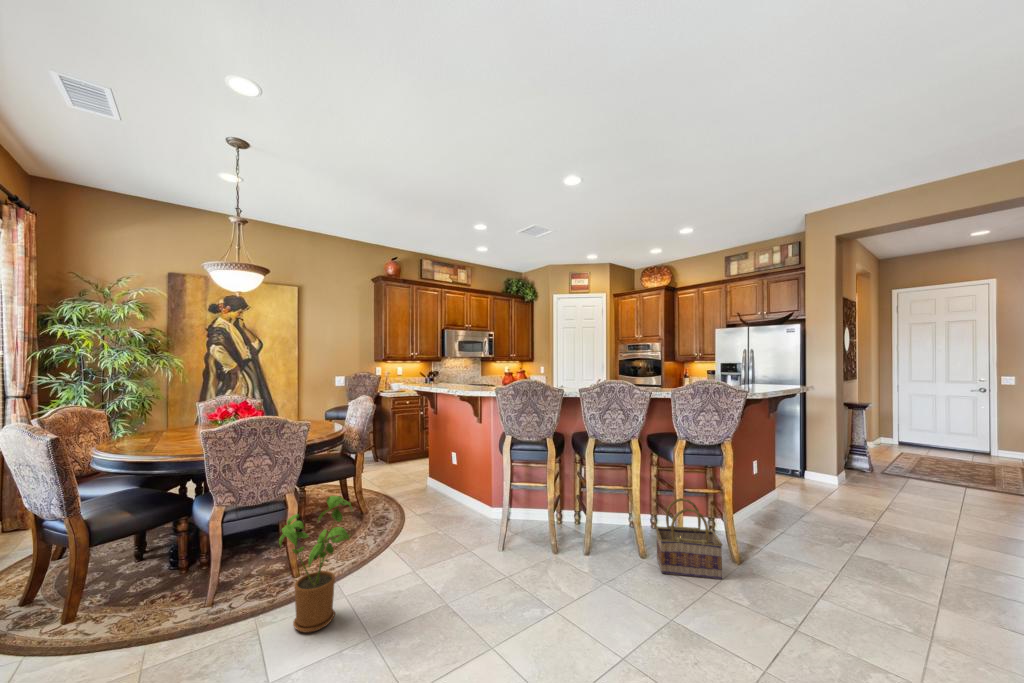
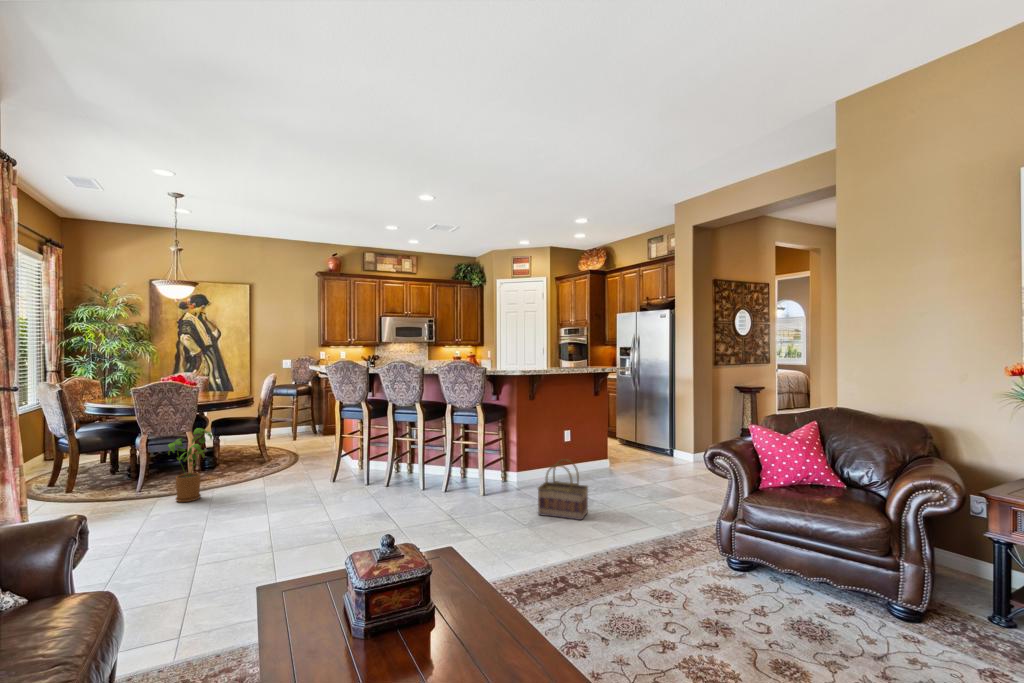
basket: present [656,498,722,579] -> present [538,459,588,520]

